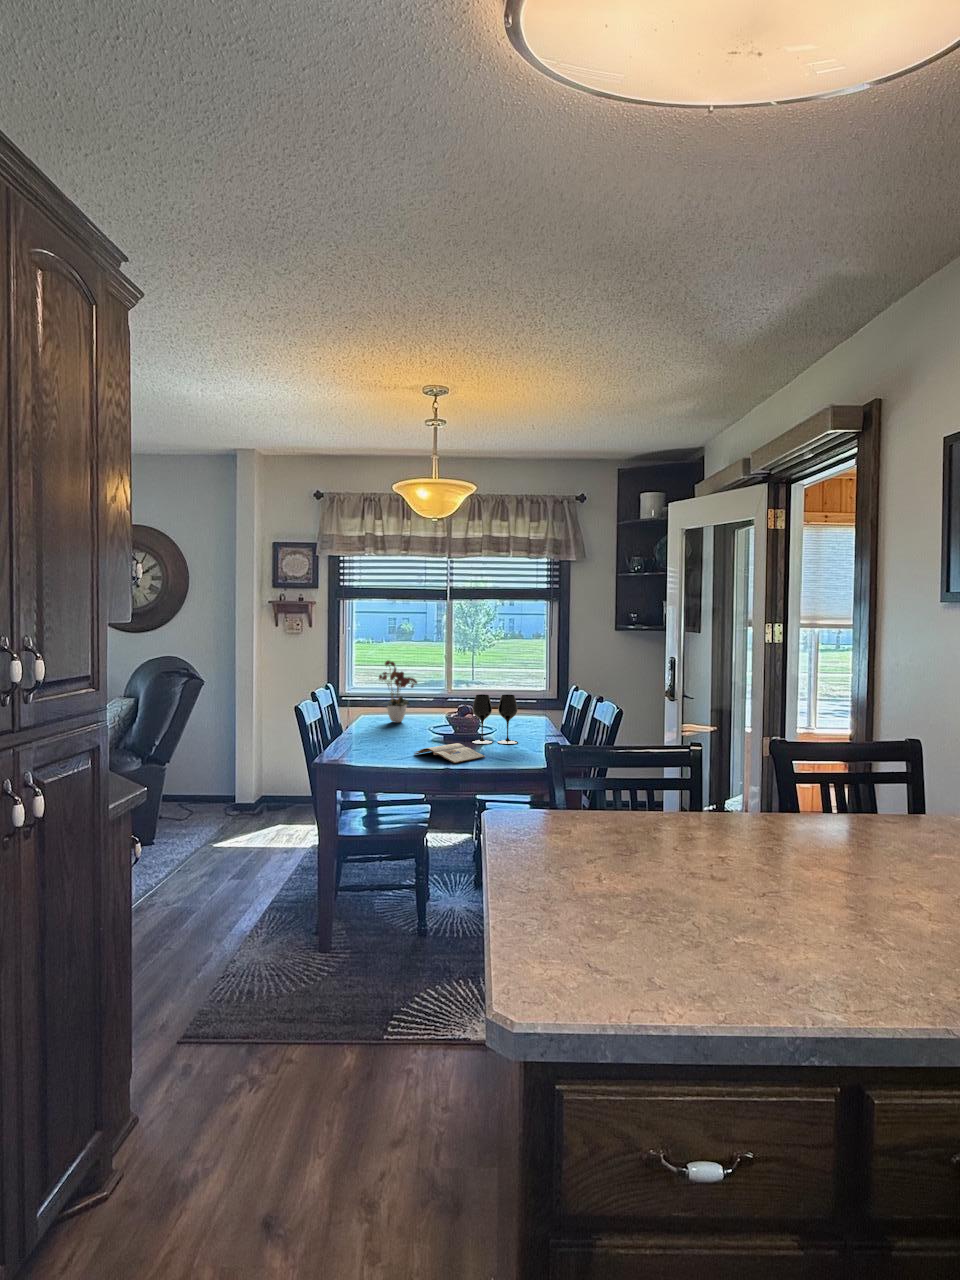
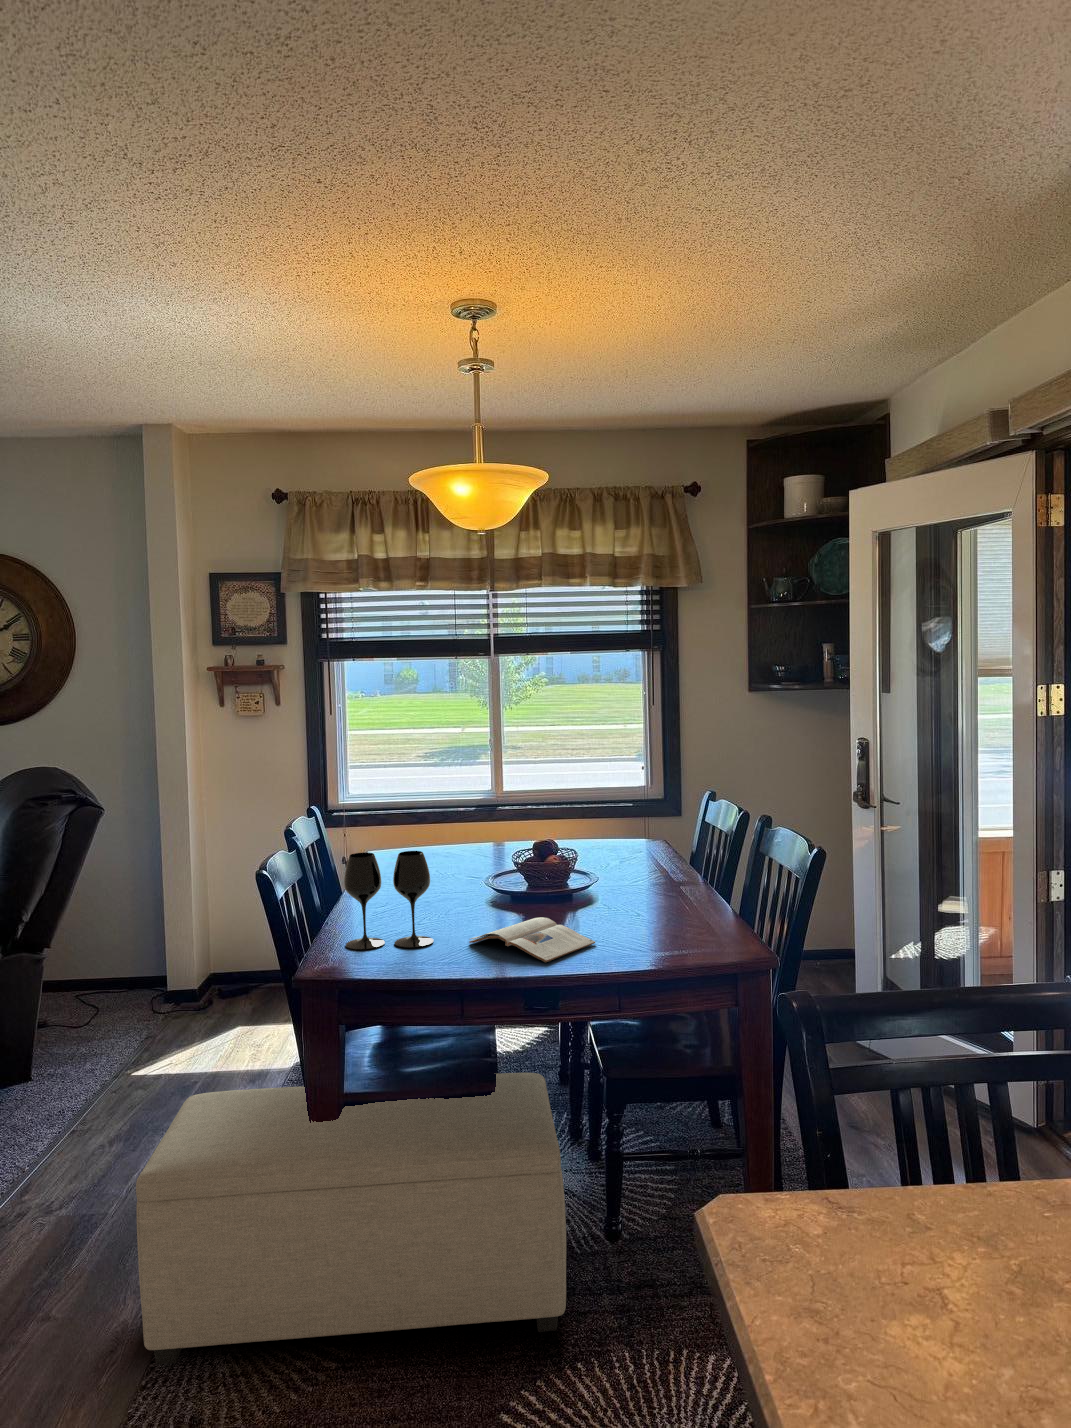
flower arrangement: present [379,661,417,722] -> none [389,760,463,867]
wine glass: present [472,694,518,744] -> present [344,851,434,950]
ottoman: none [223,832,458,971] -> present [136,1073,566,1365]

